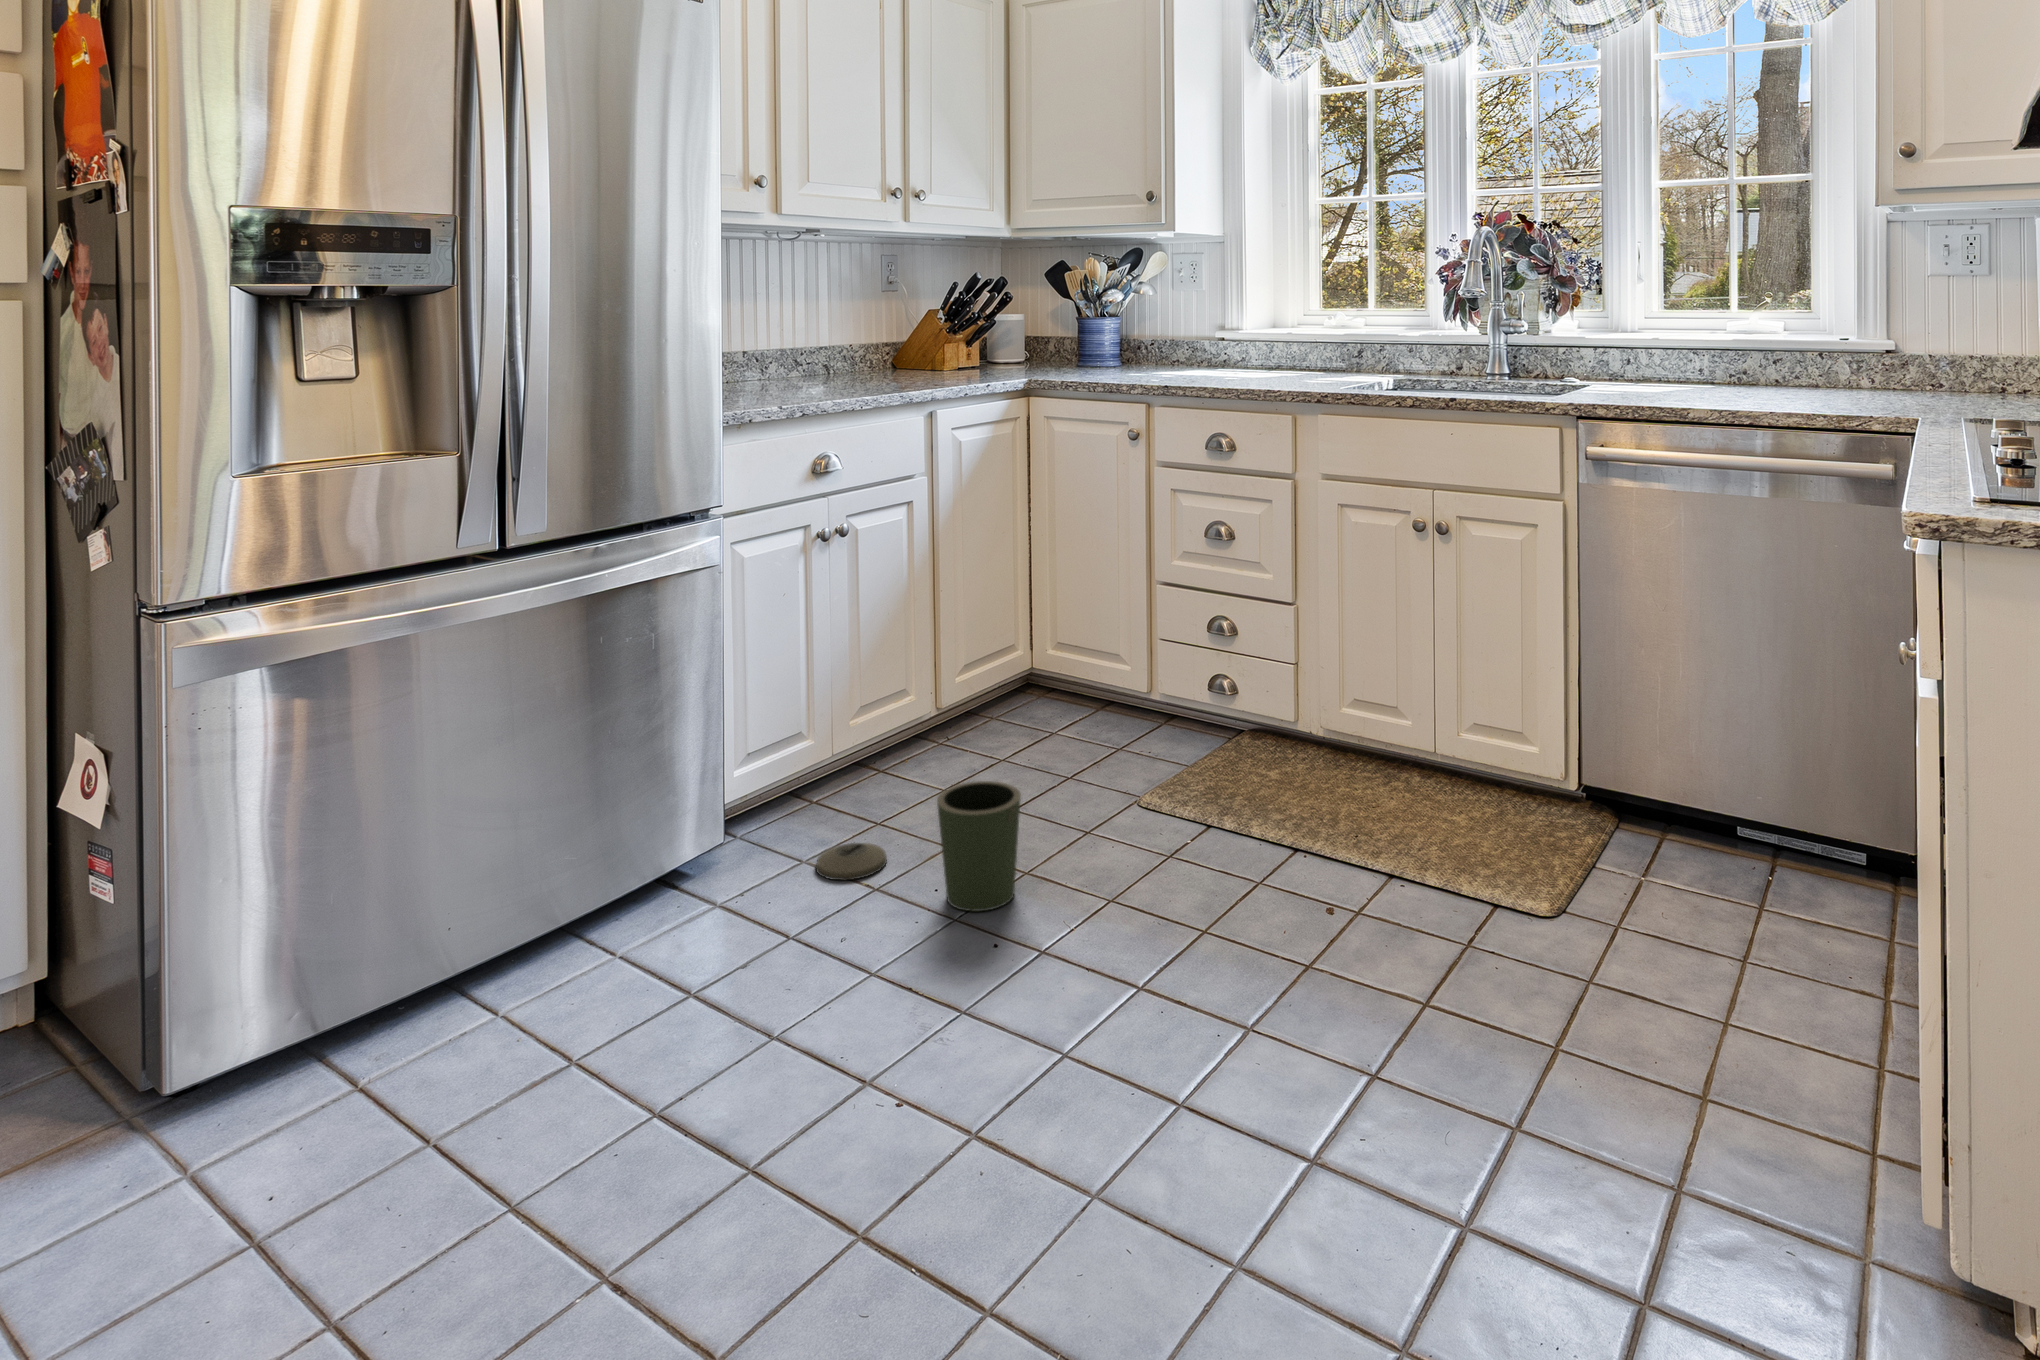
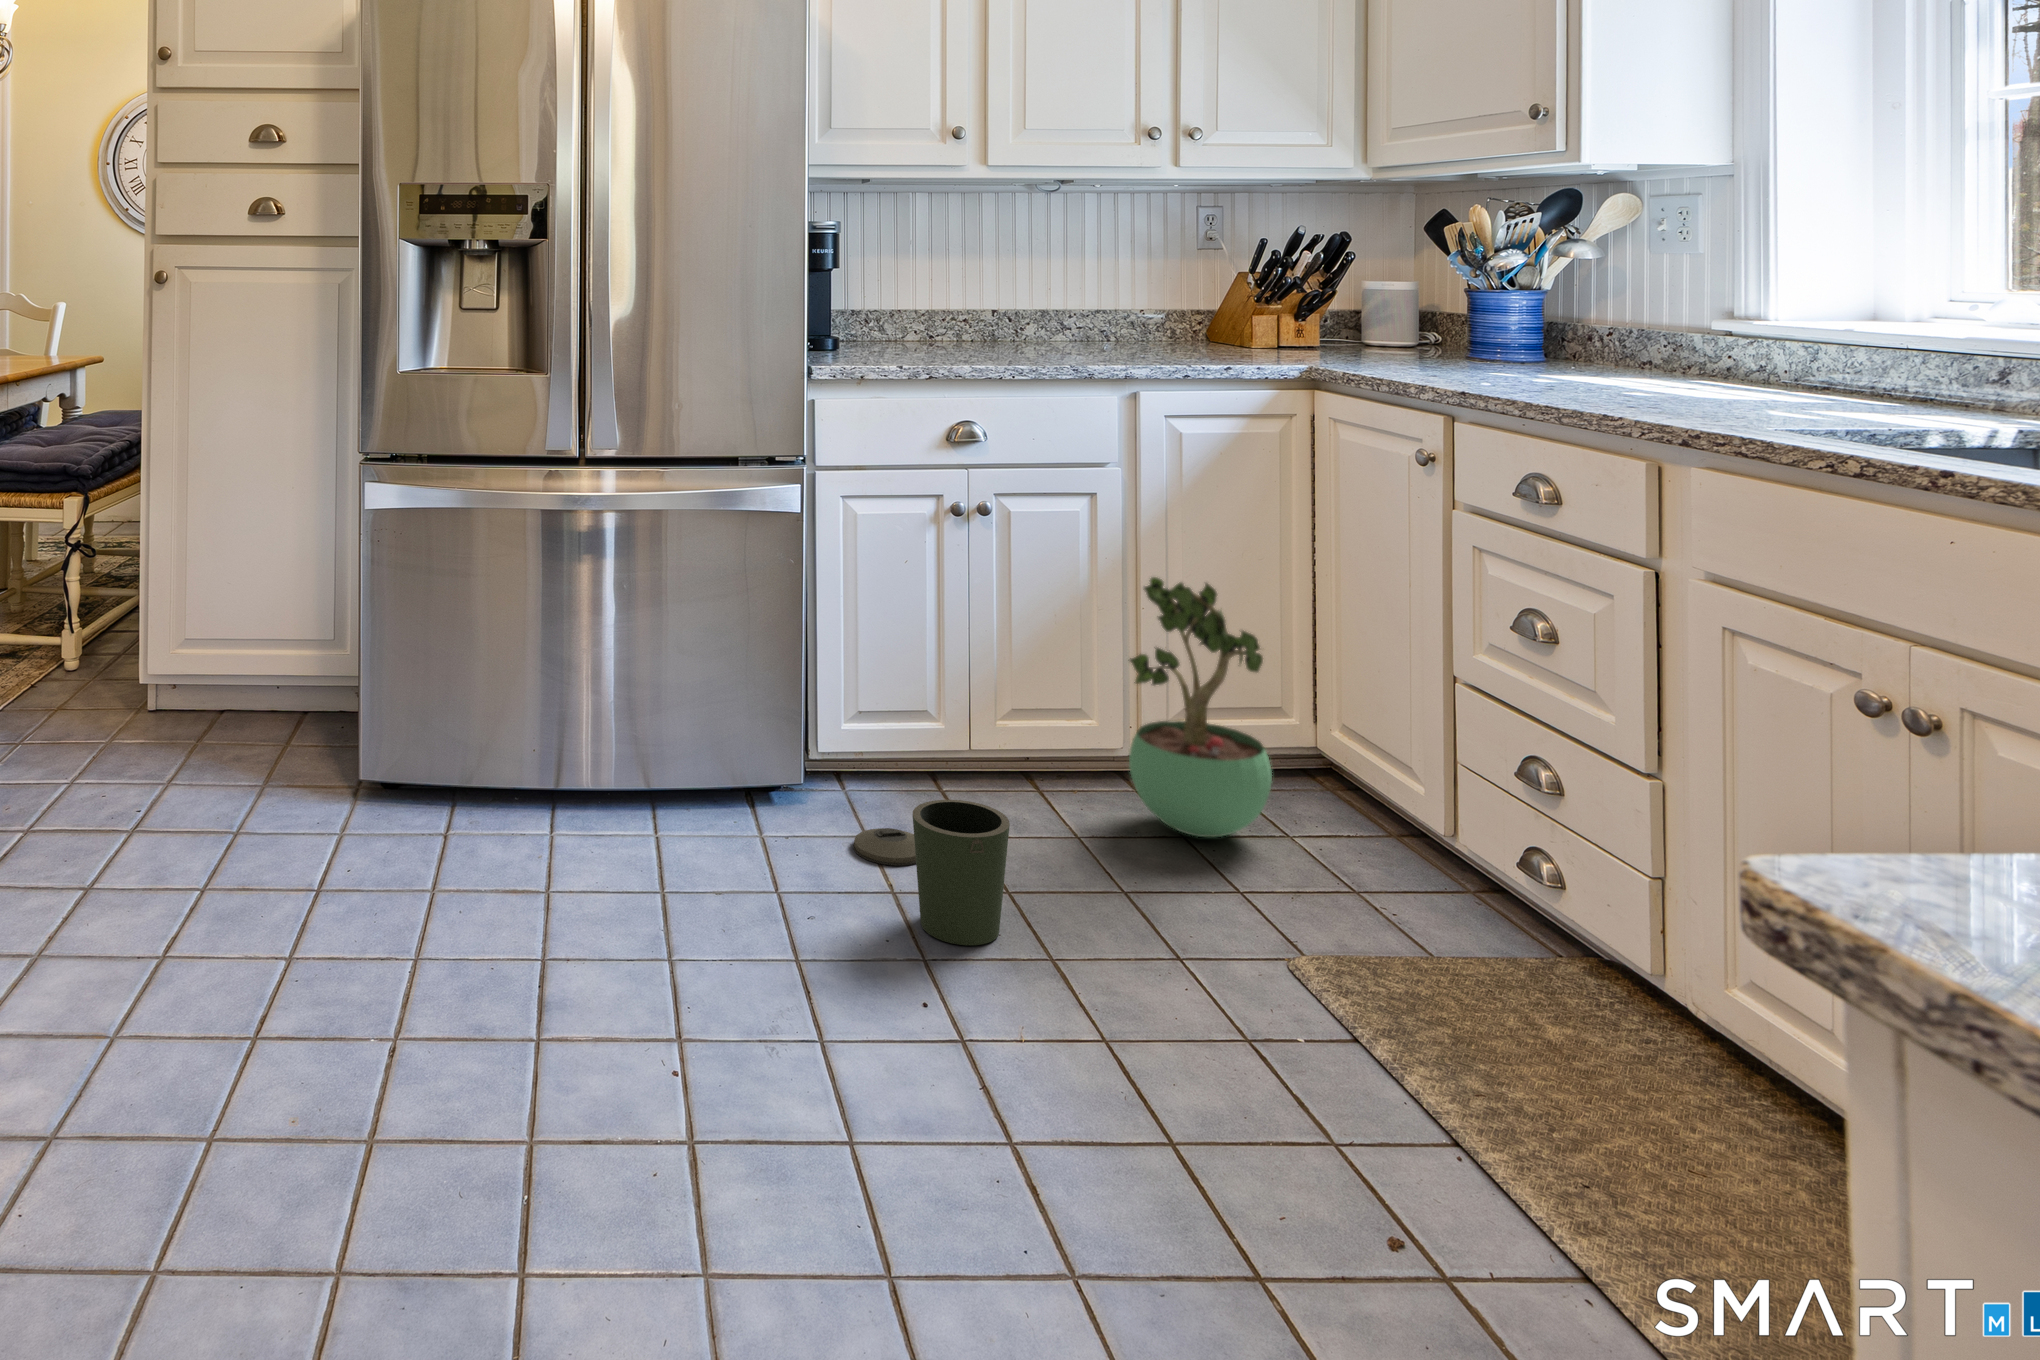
potted plant: none [958,555,1088,762] -> present [1129,577,1272,838]

